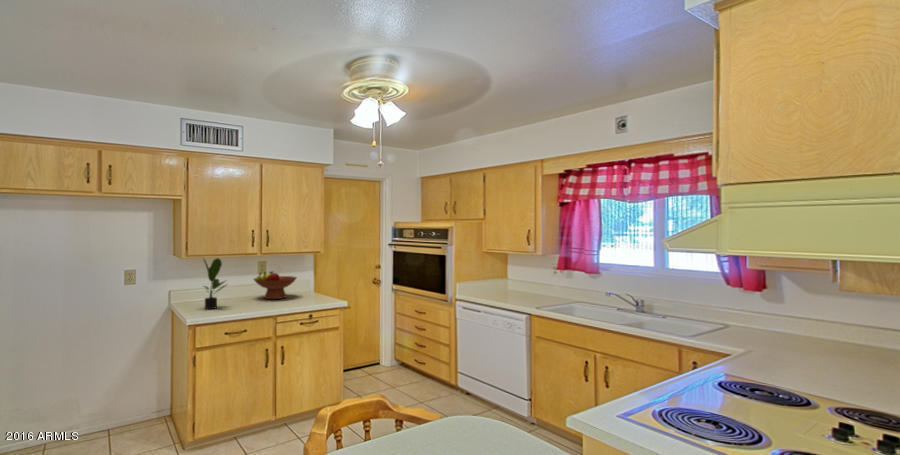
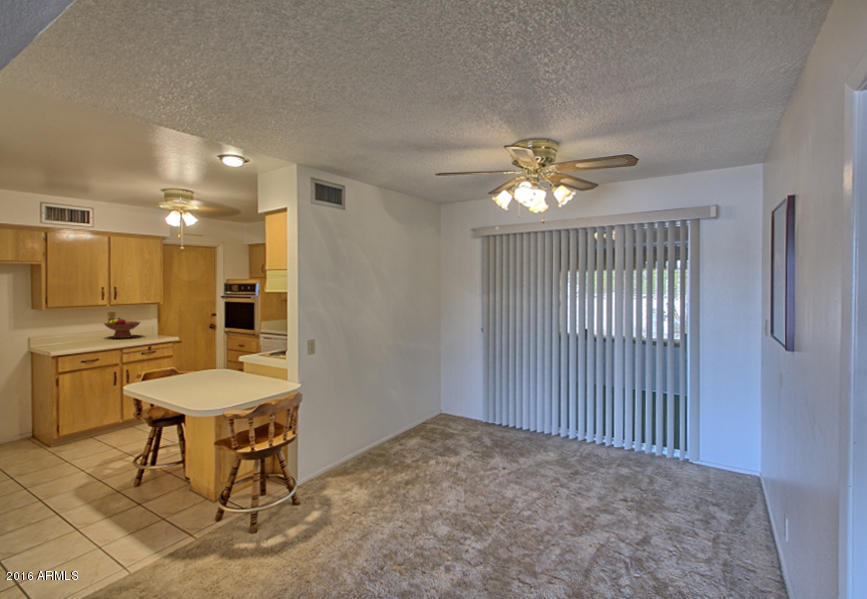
potted plant: present [204,258,226,309] -> none [58,308,82,345]

